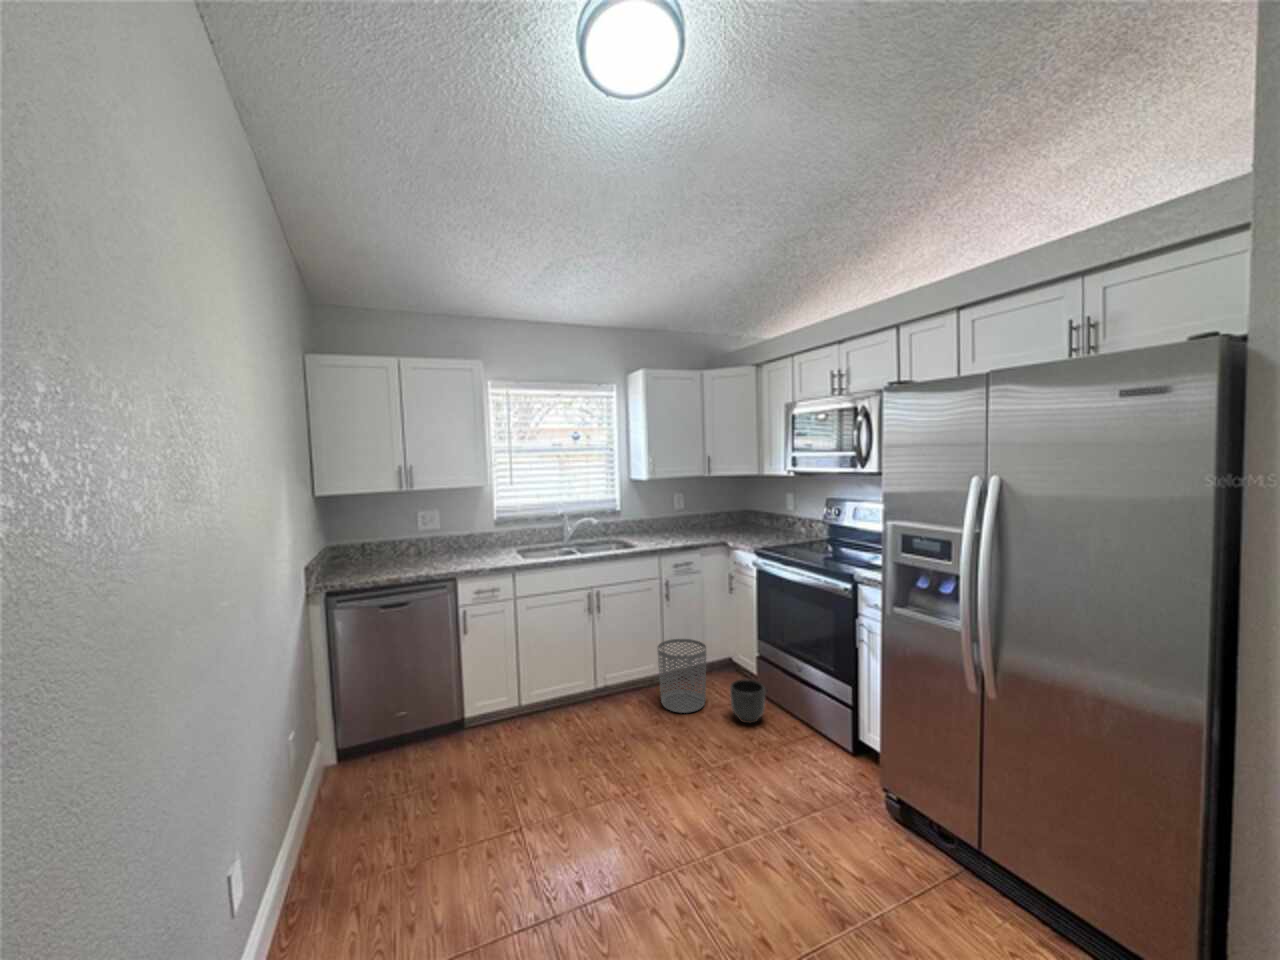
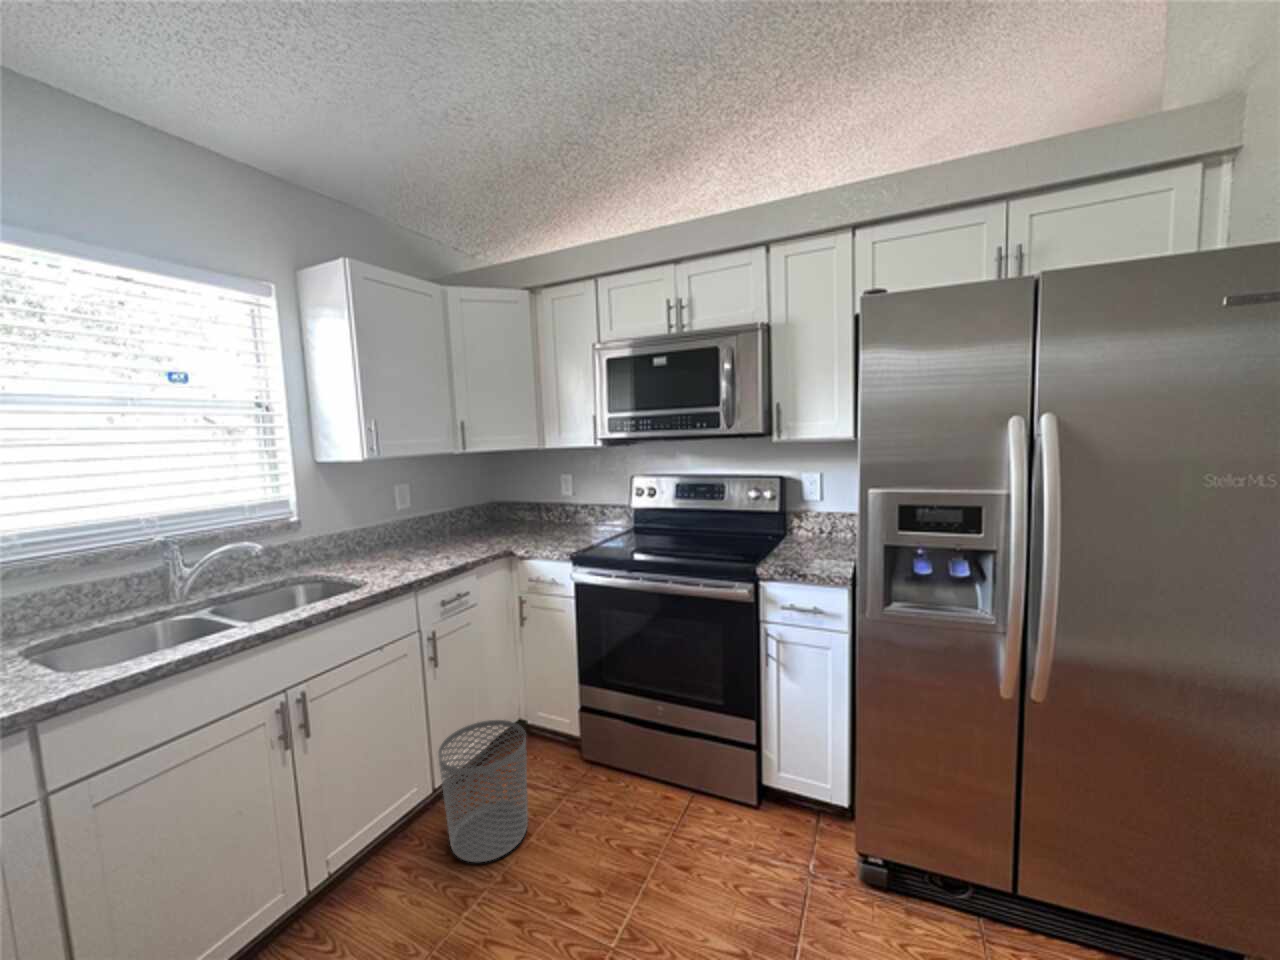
planter: present [730,679,765,724] -> none [574,753,627,826]

